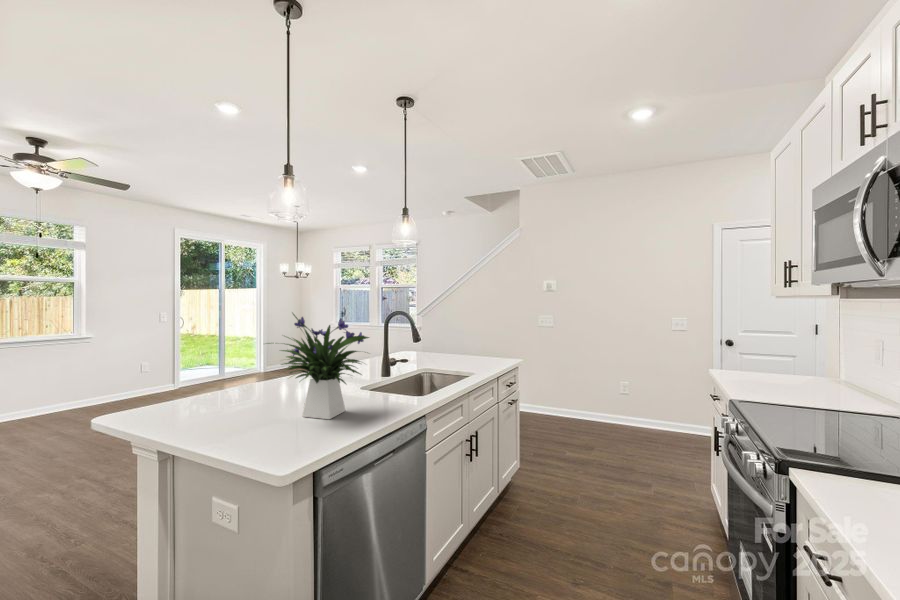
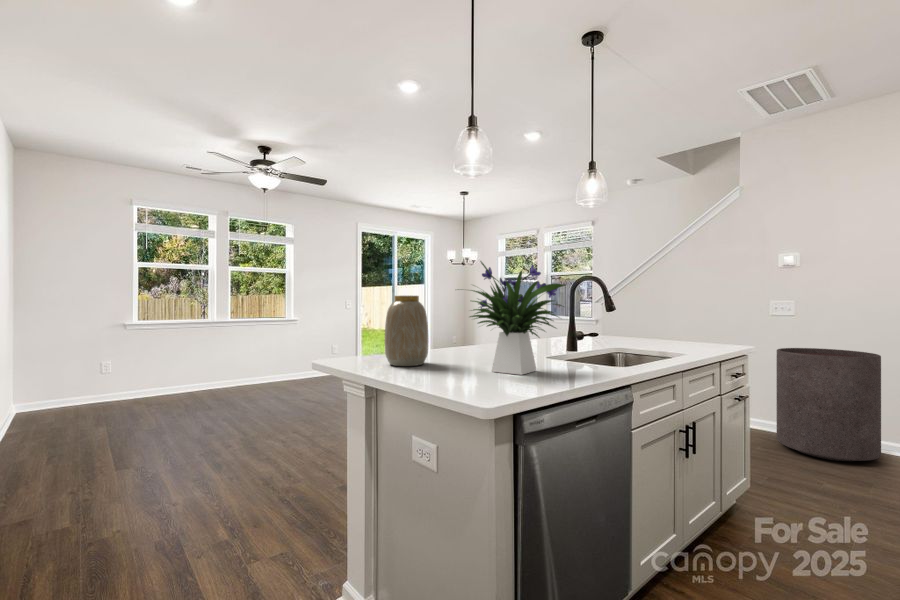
vase: none [188,343,239,417] -> present [385,296,428,366]
trash can: none [540,351,600,432] -> present [776,348,881,461]

